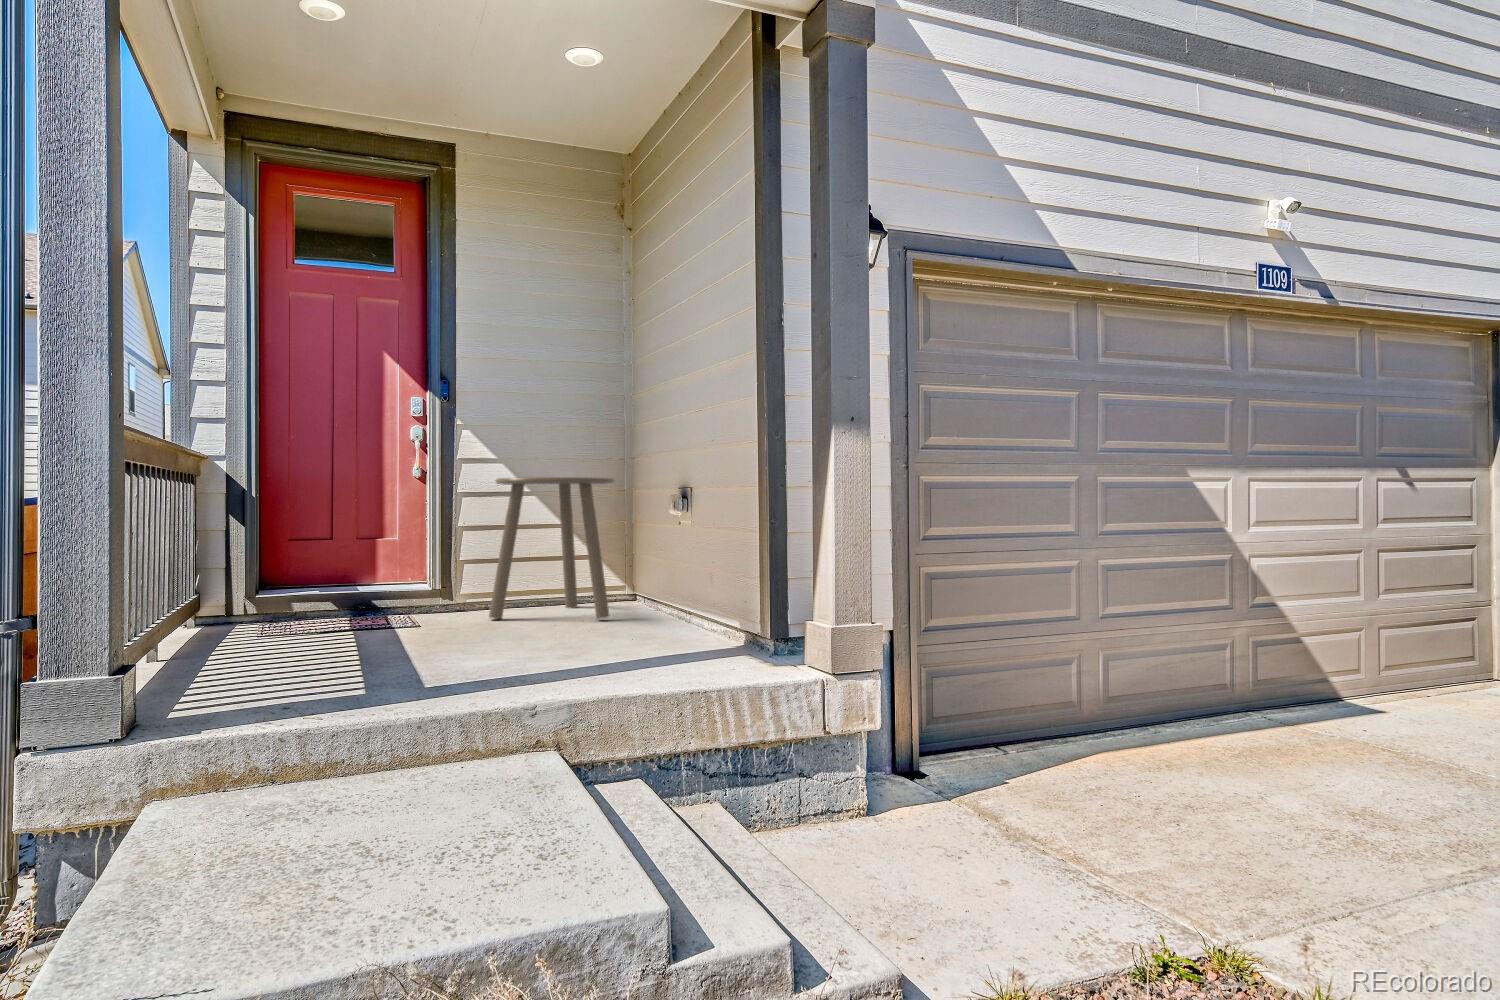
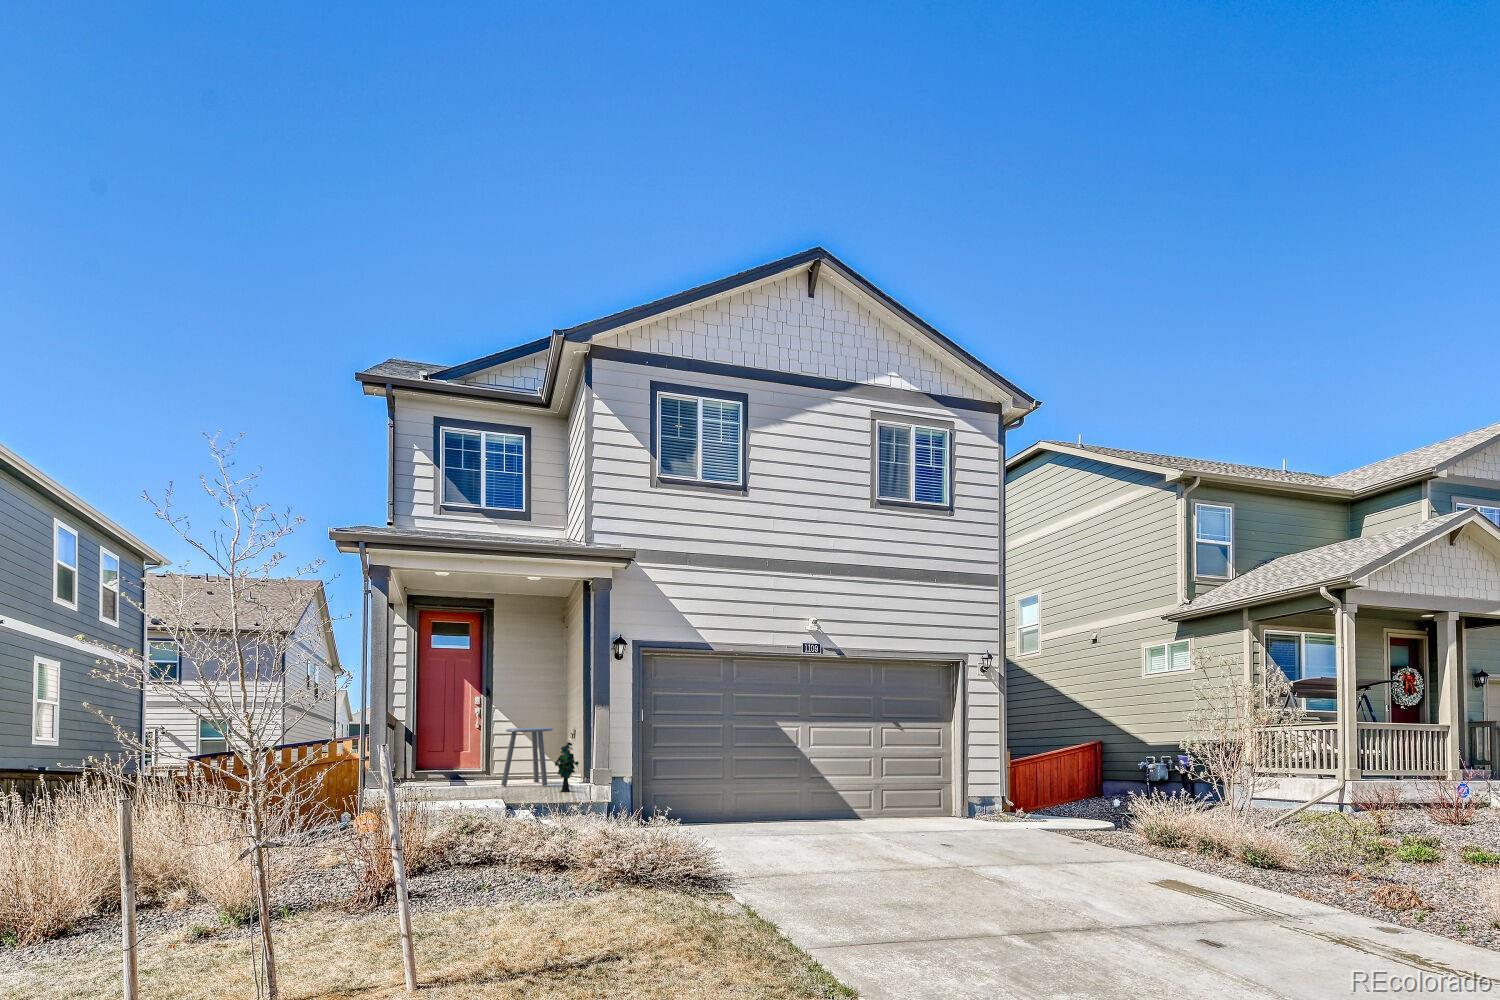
decorative plant: none [644,505,716,641] -> present [555,742,579,792]

